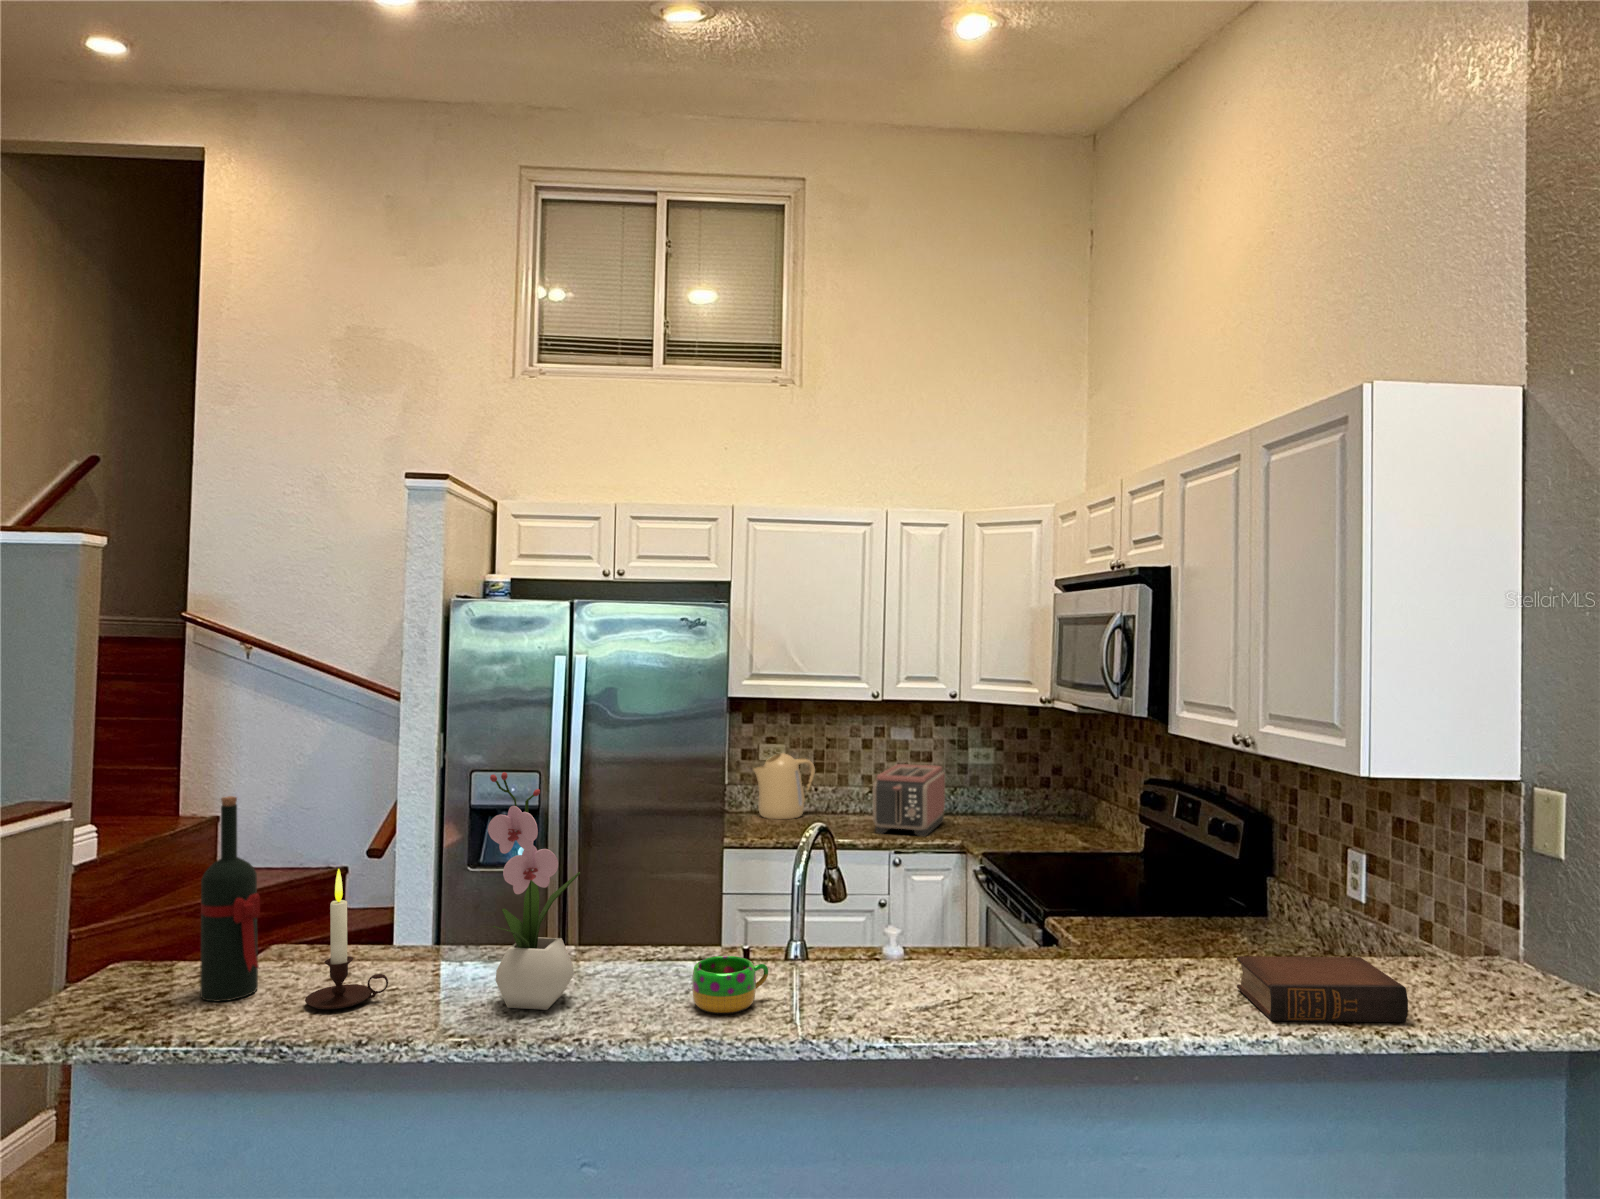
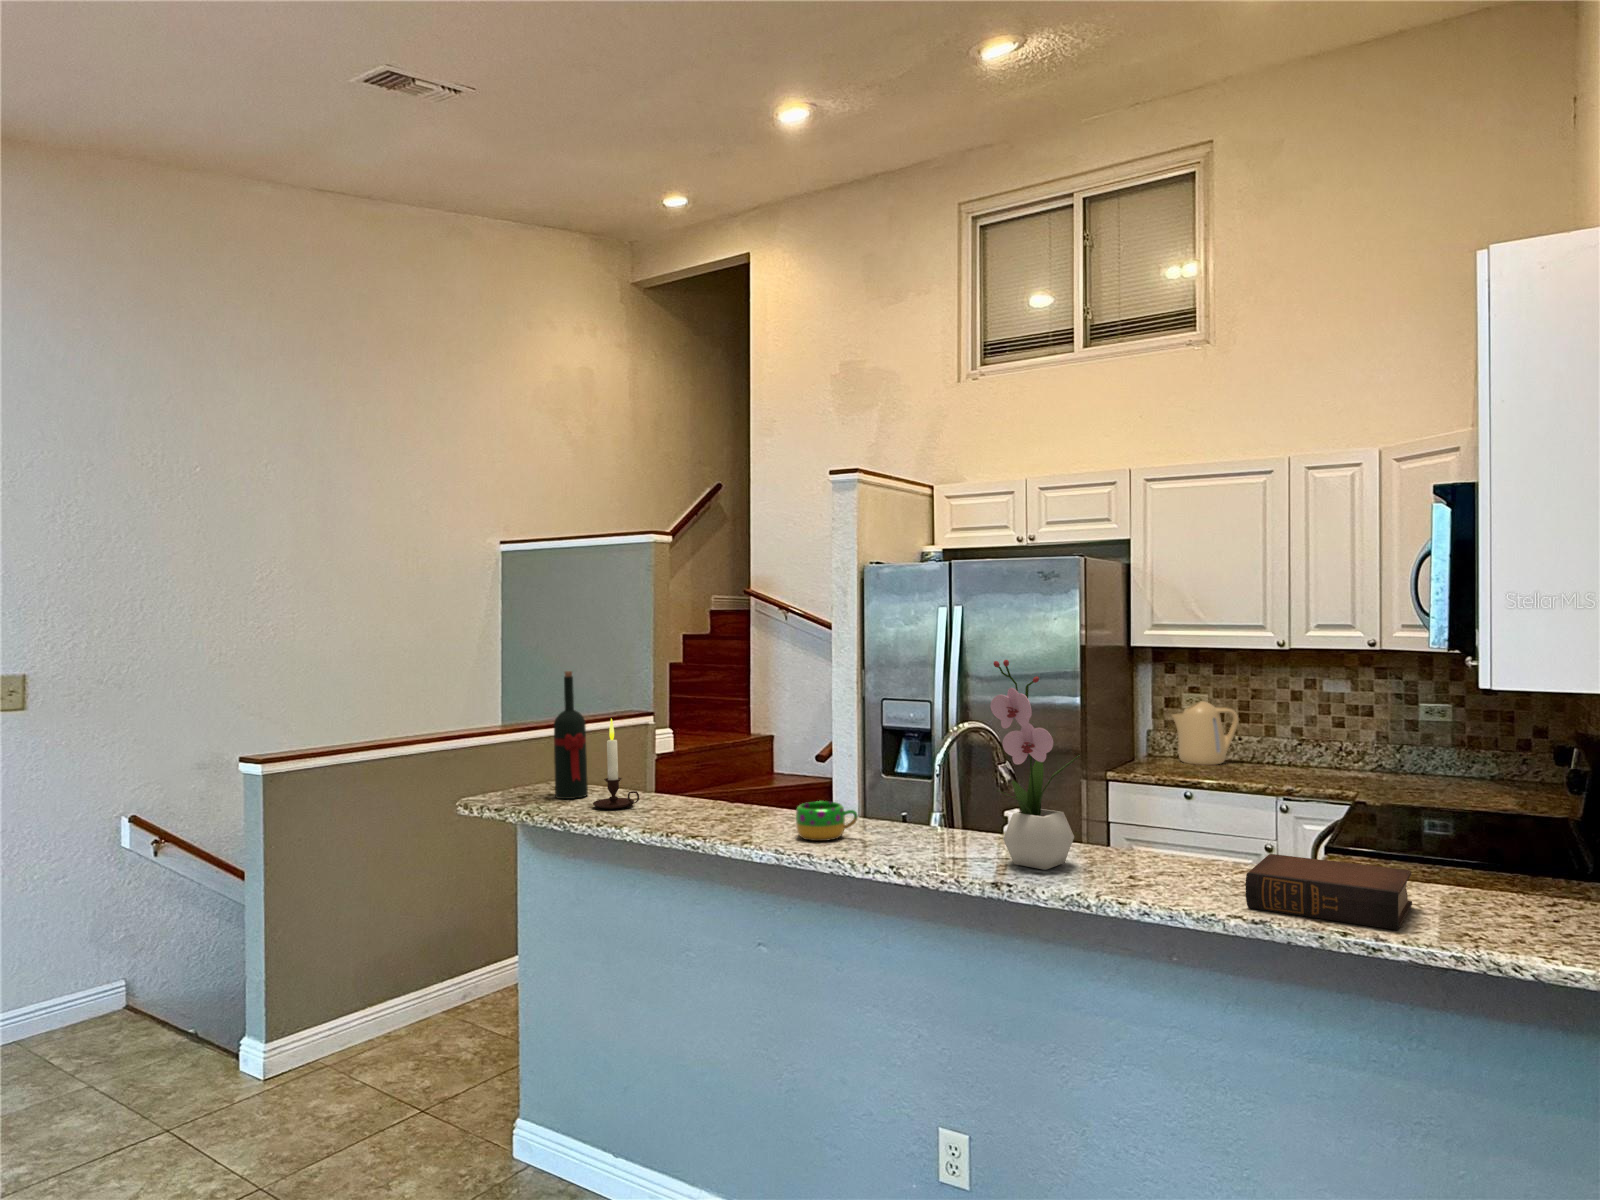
toaster: present [873,764,945,837] -> none [1269,715,1369,788]
flower arrangement: present [488,772,580,1010] -> present [990,660,1080,870]

